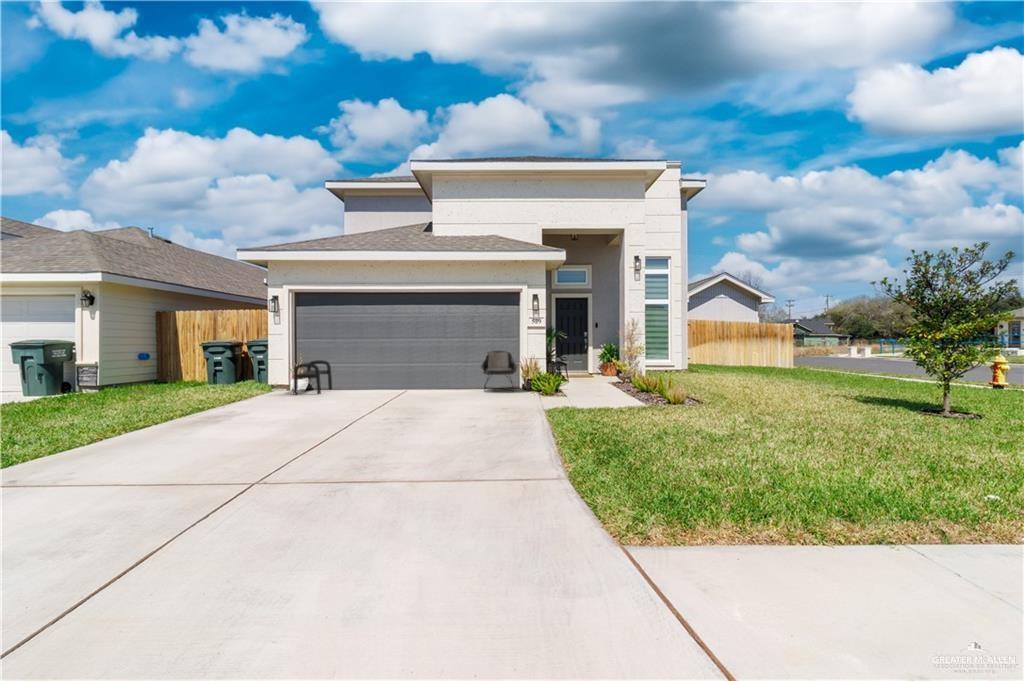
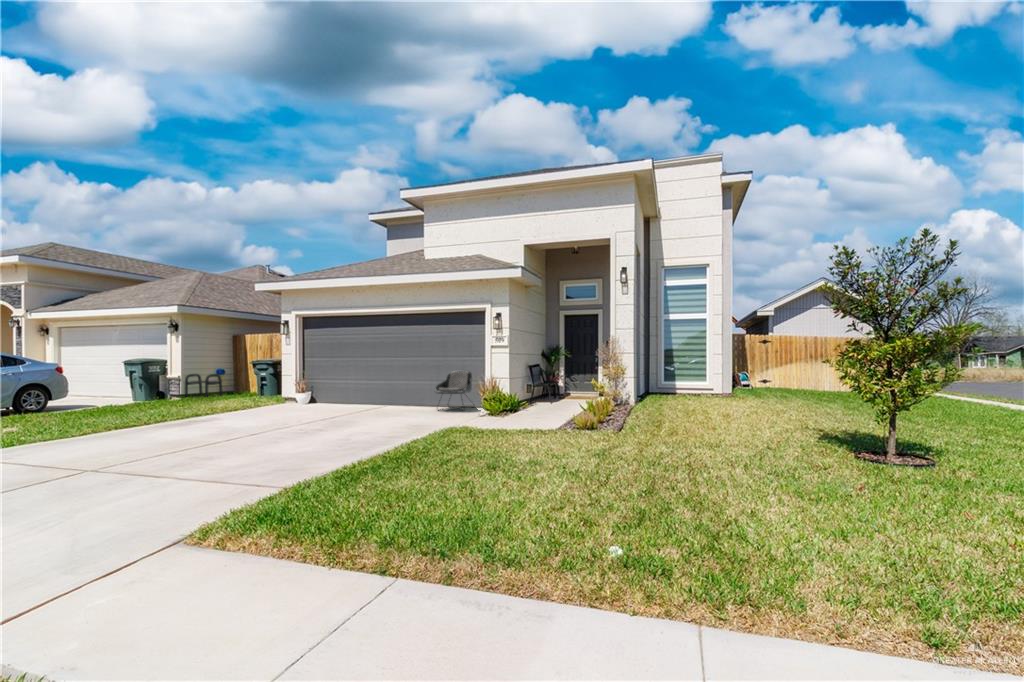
bench: present [294,360,332,394] -> present [185,374,223,397]

